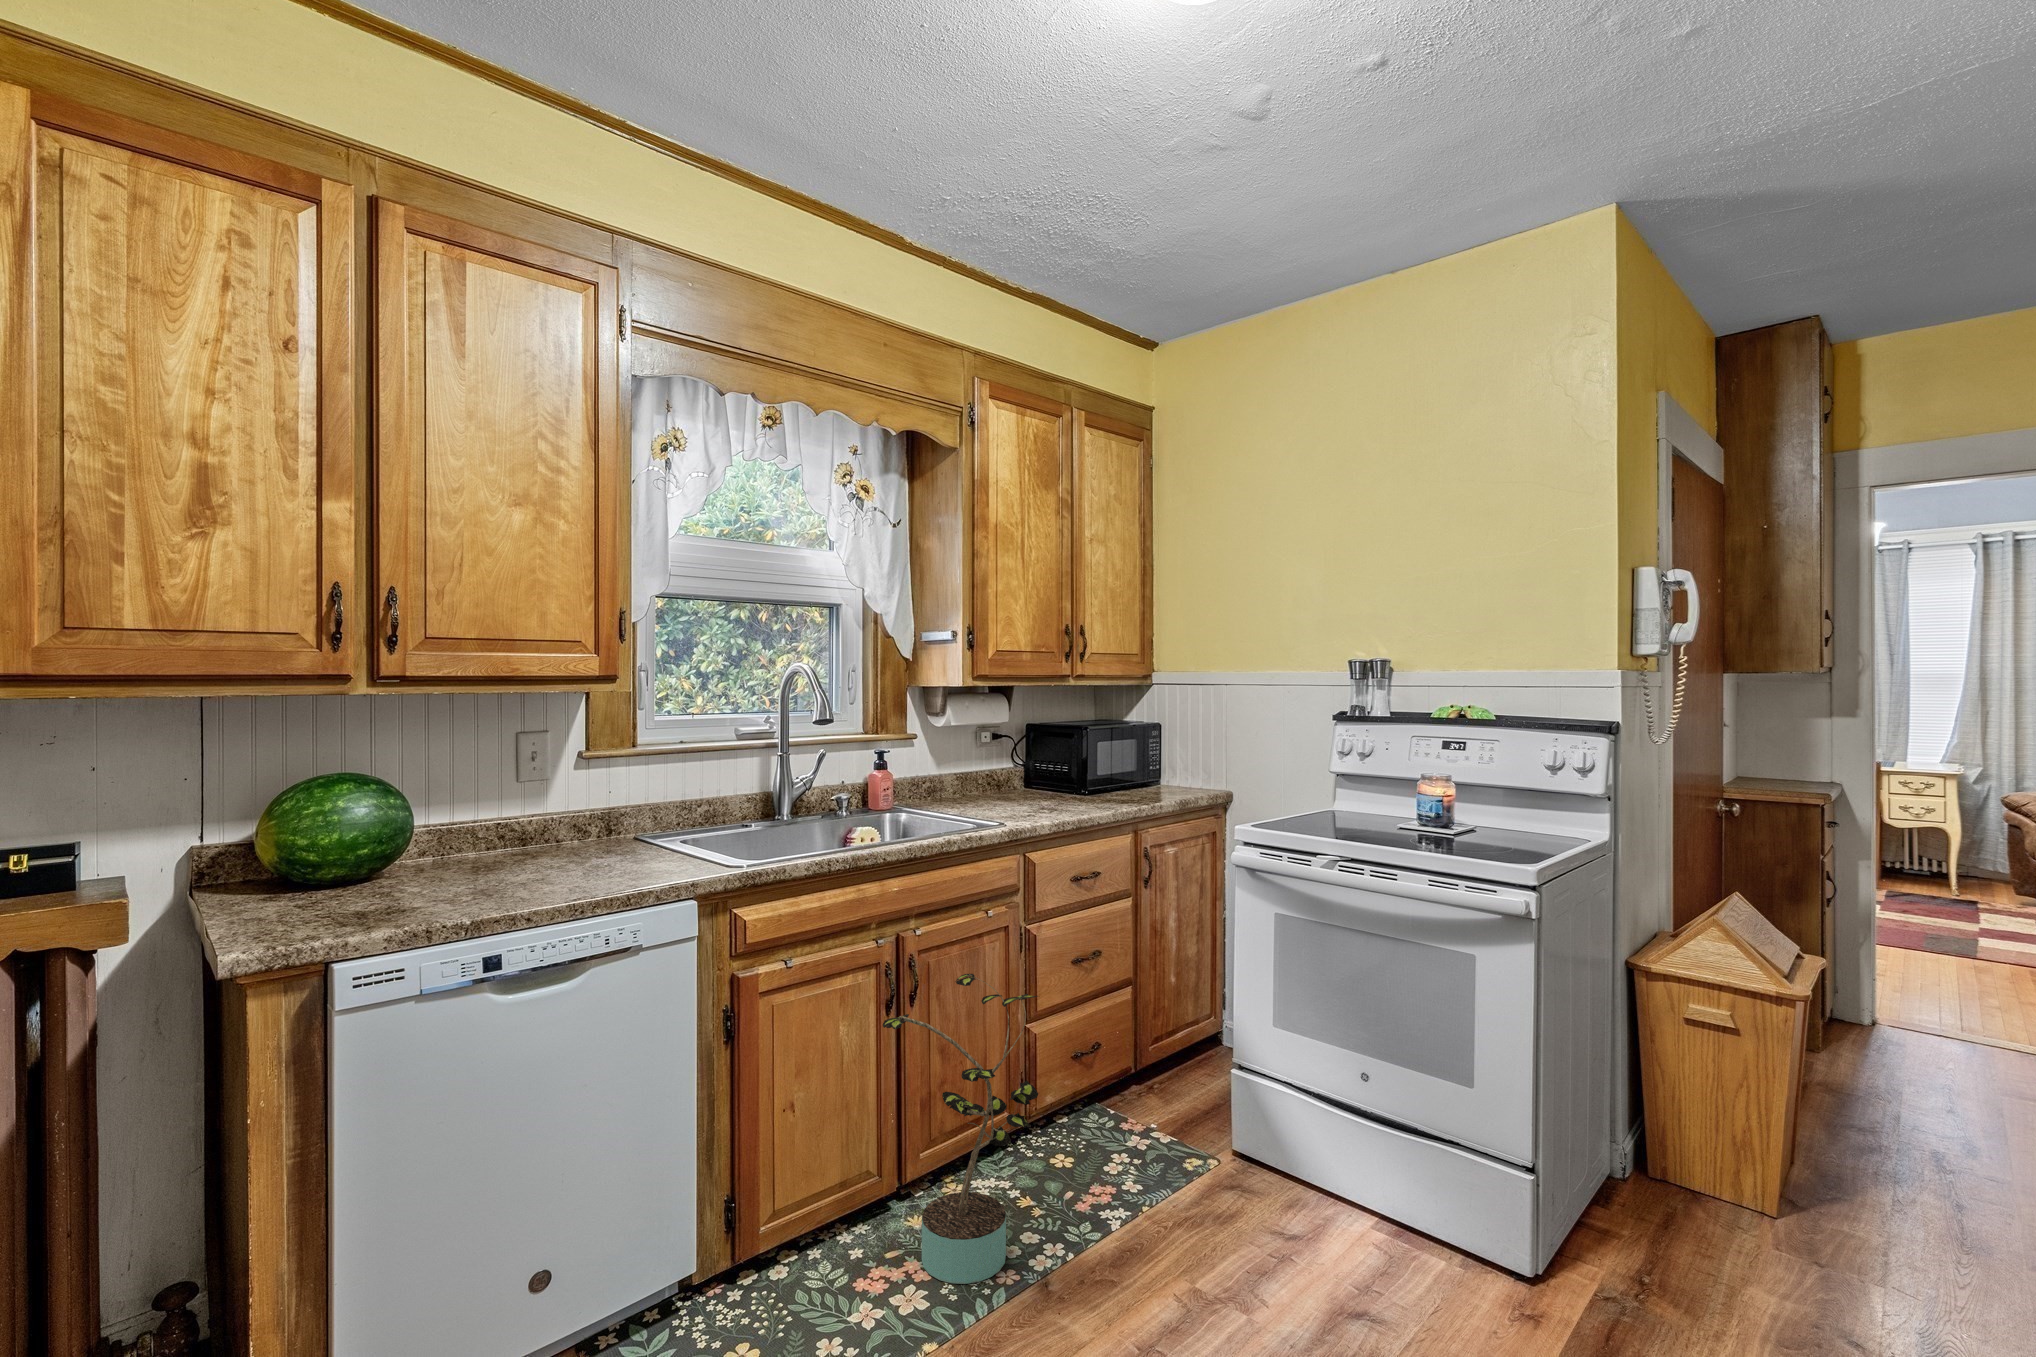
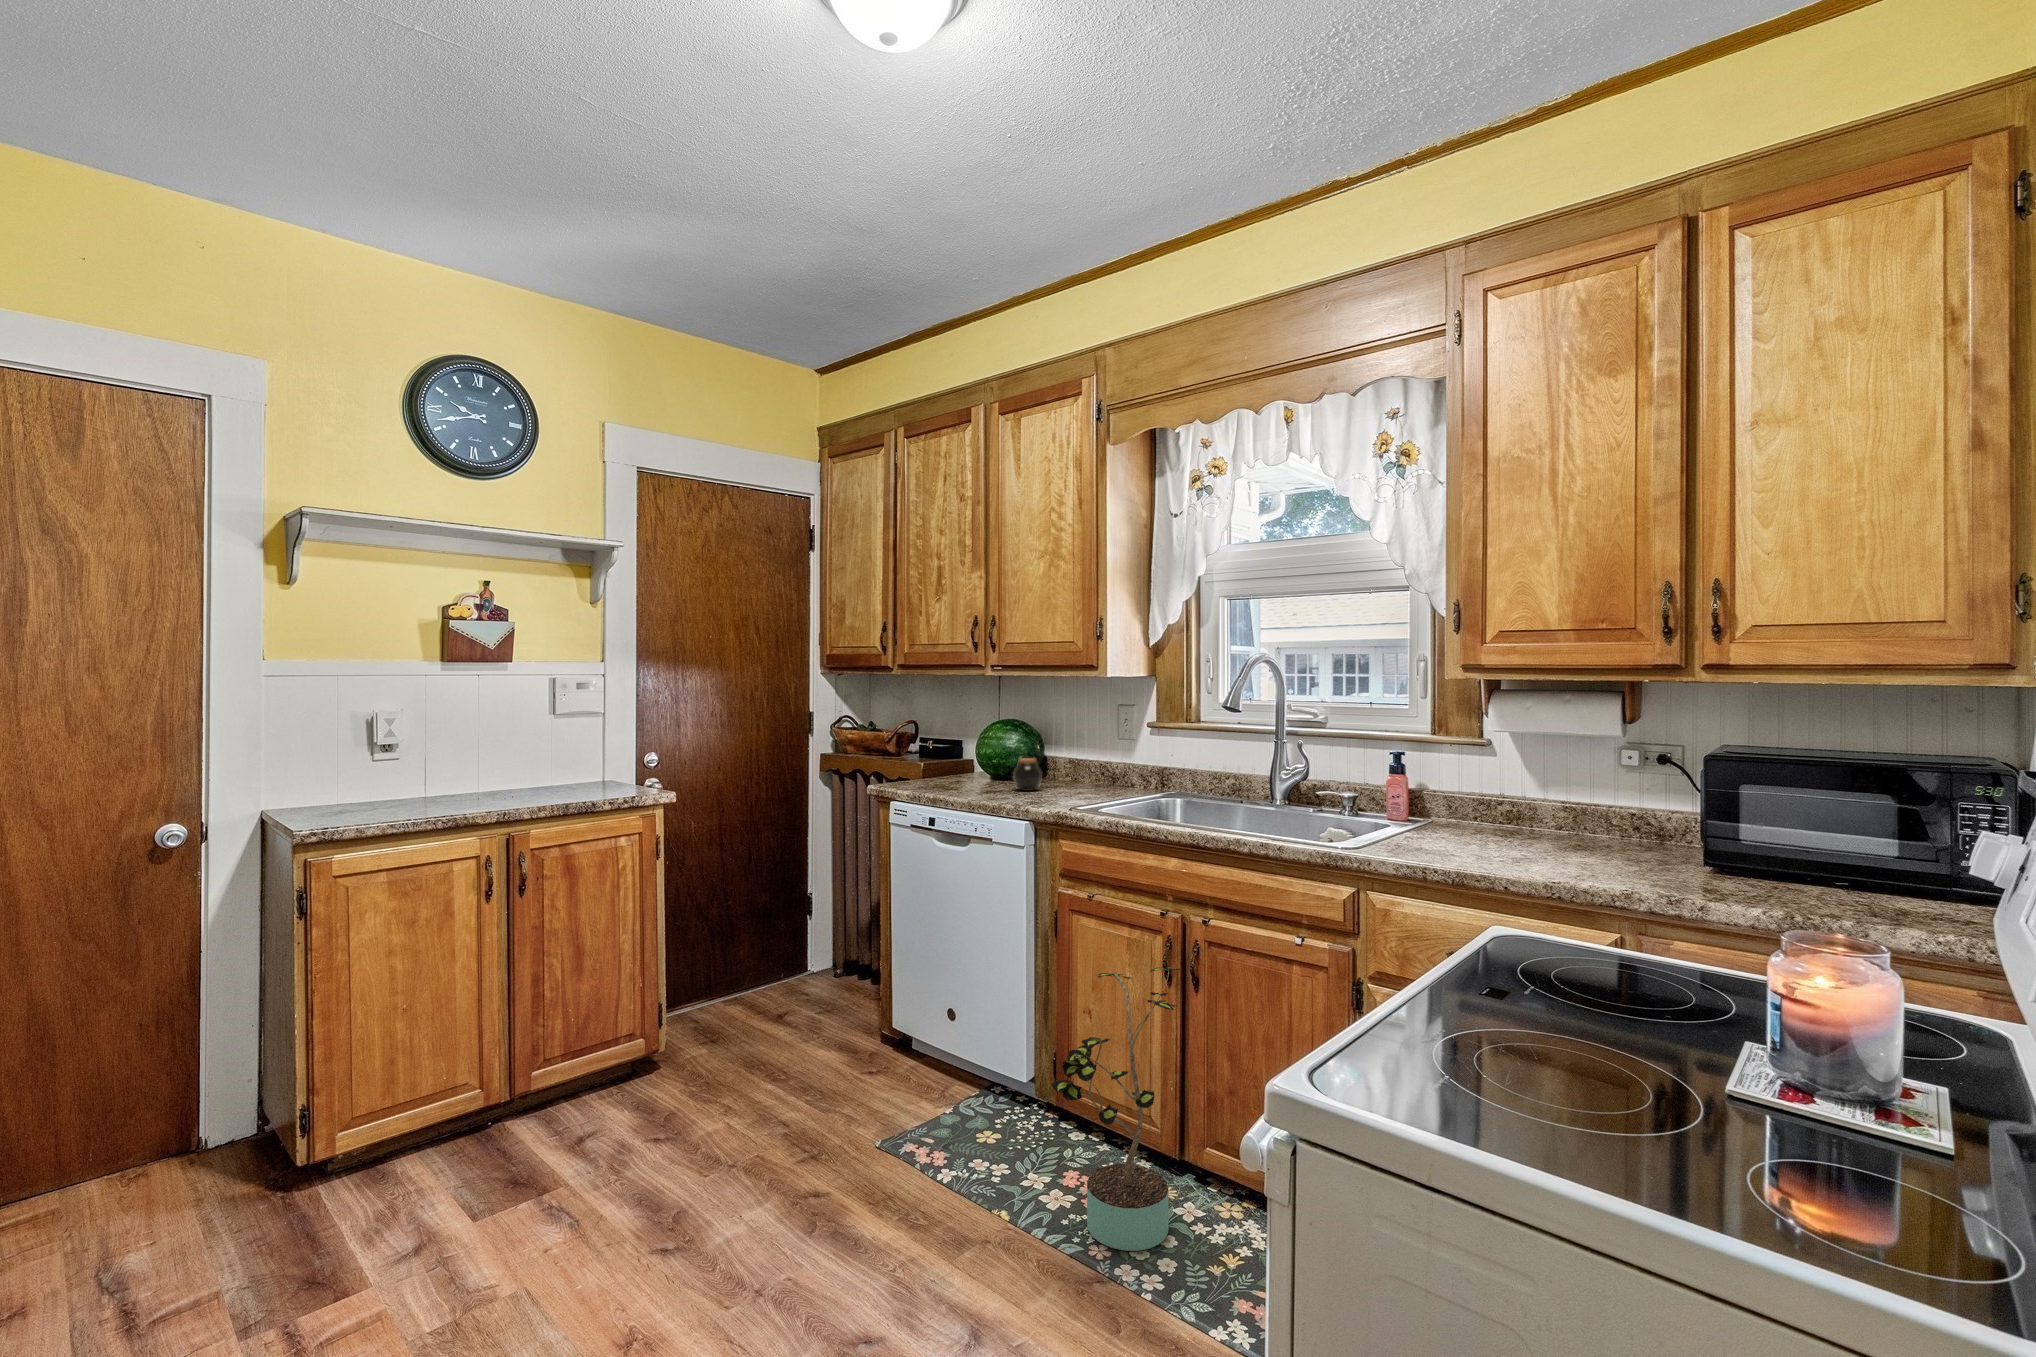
jar: none [472,825,525,880] -> present [1013,758,1042,791]

